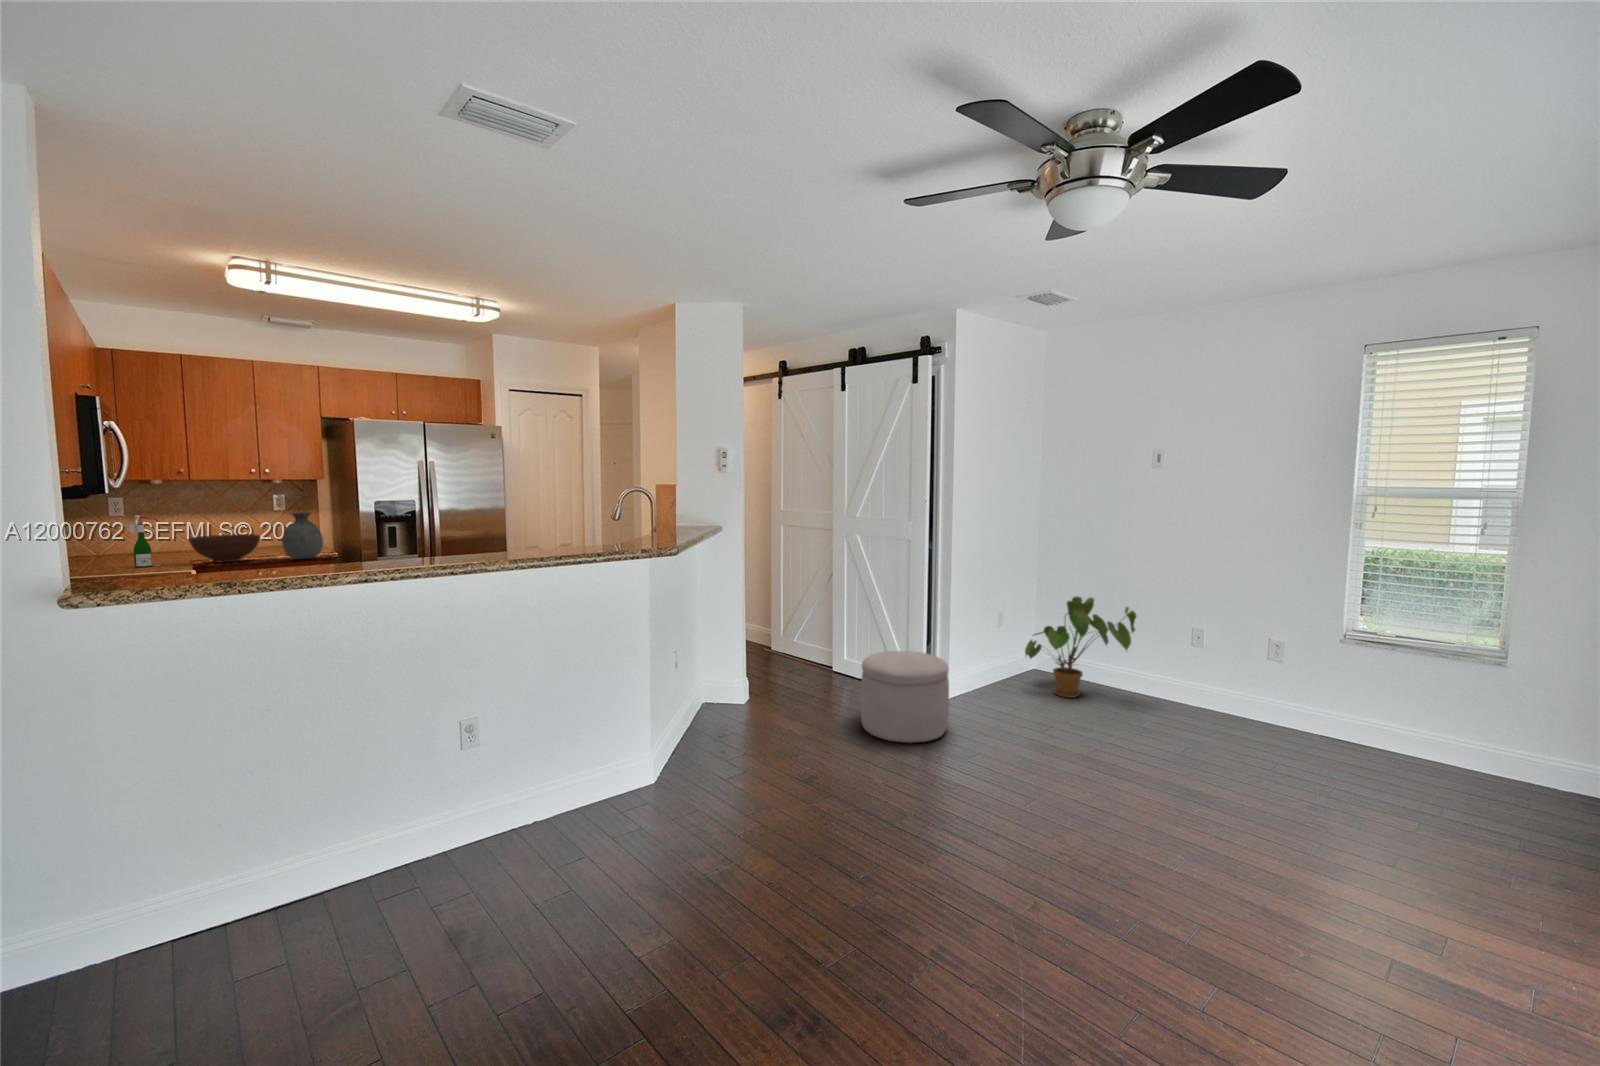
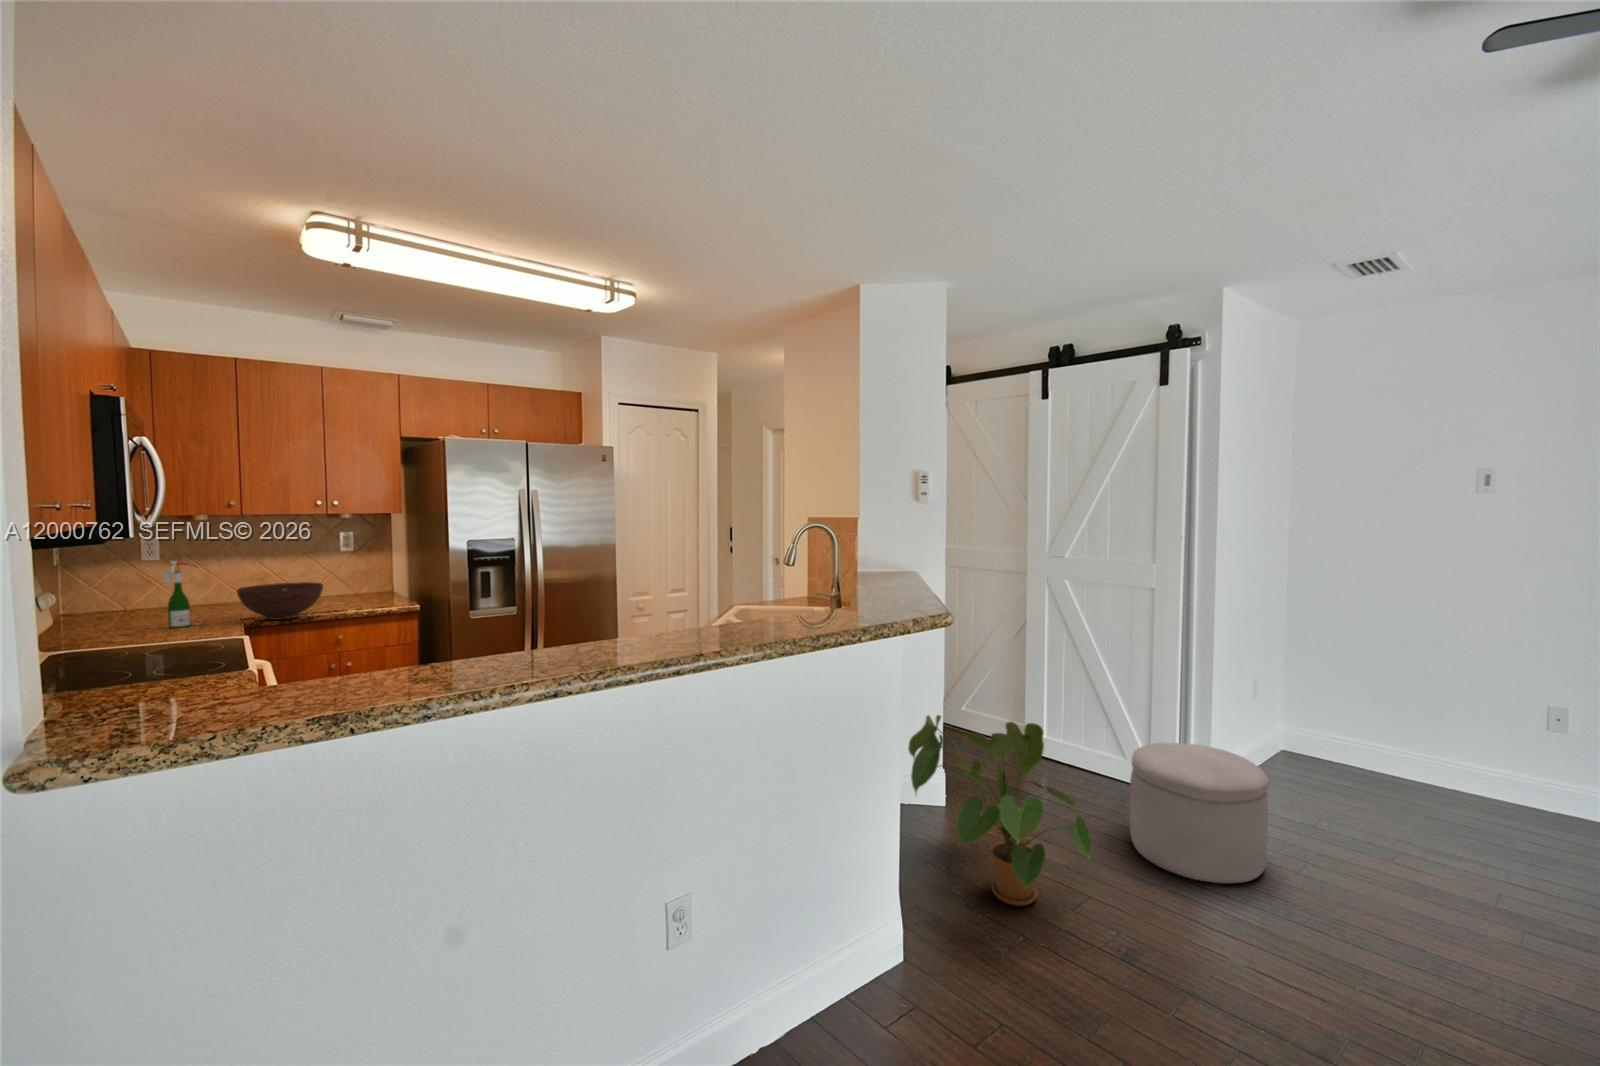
vase: present [282,512,323,559] -> none [352,555,401,615]
house plant: present [1025,597,1136,698] -> present [908,715,1091,906]

